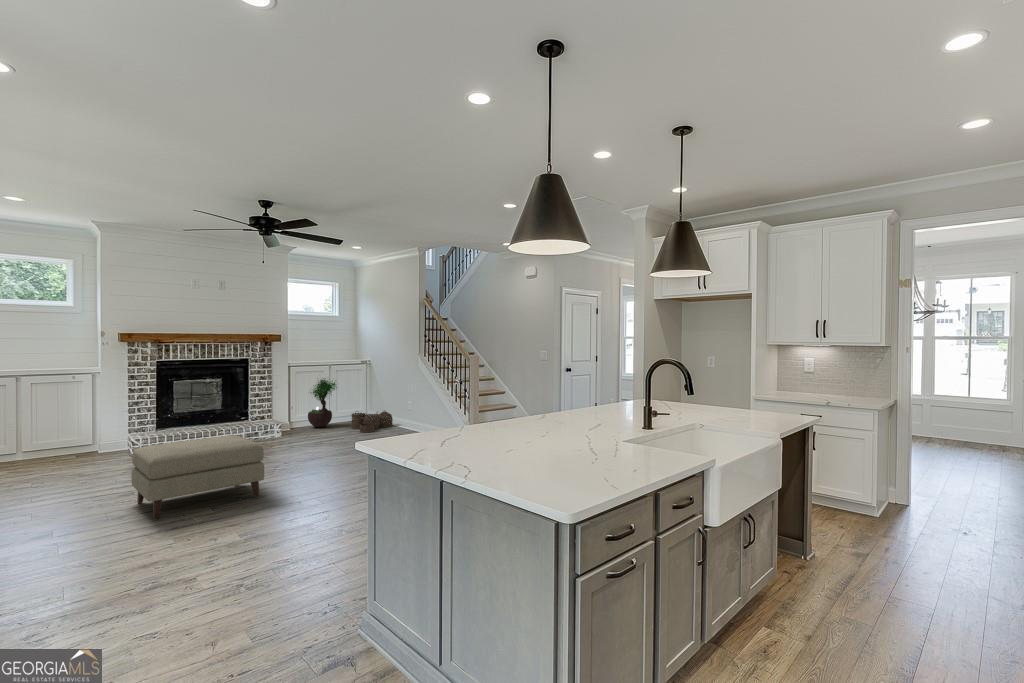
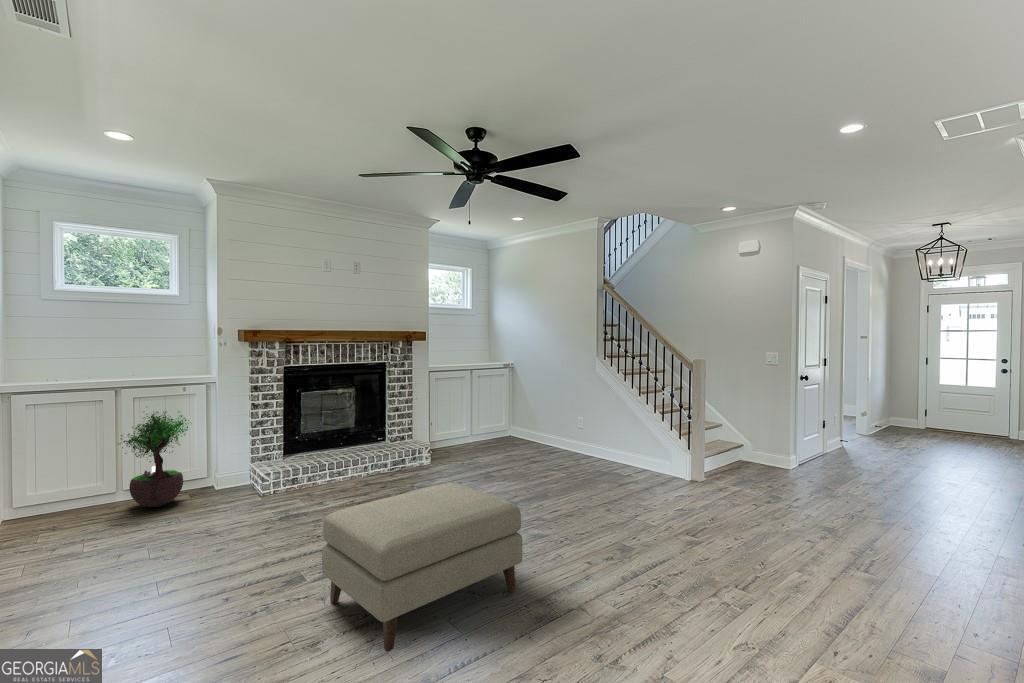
potted tree: present [308,379,337,427] -> present [118,406,192,507]
woven basket: present [352,411,393,433] -> none [506,426,554,458]

